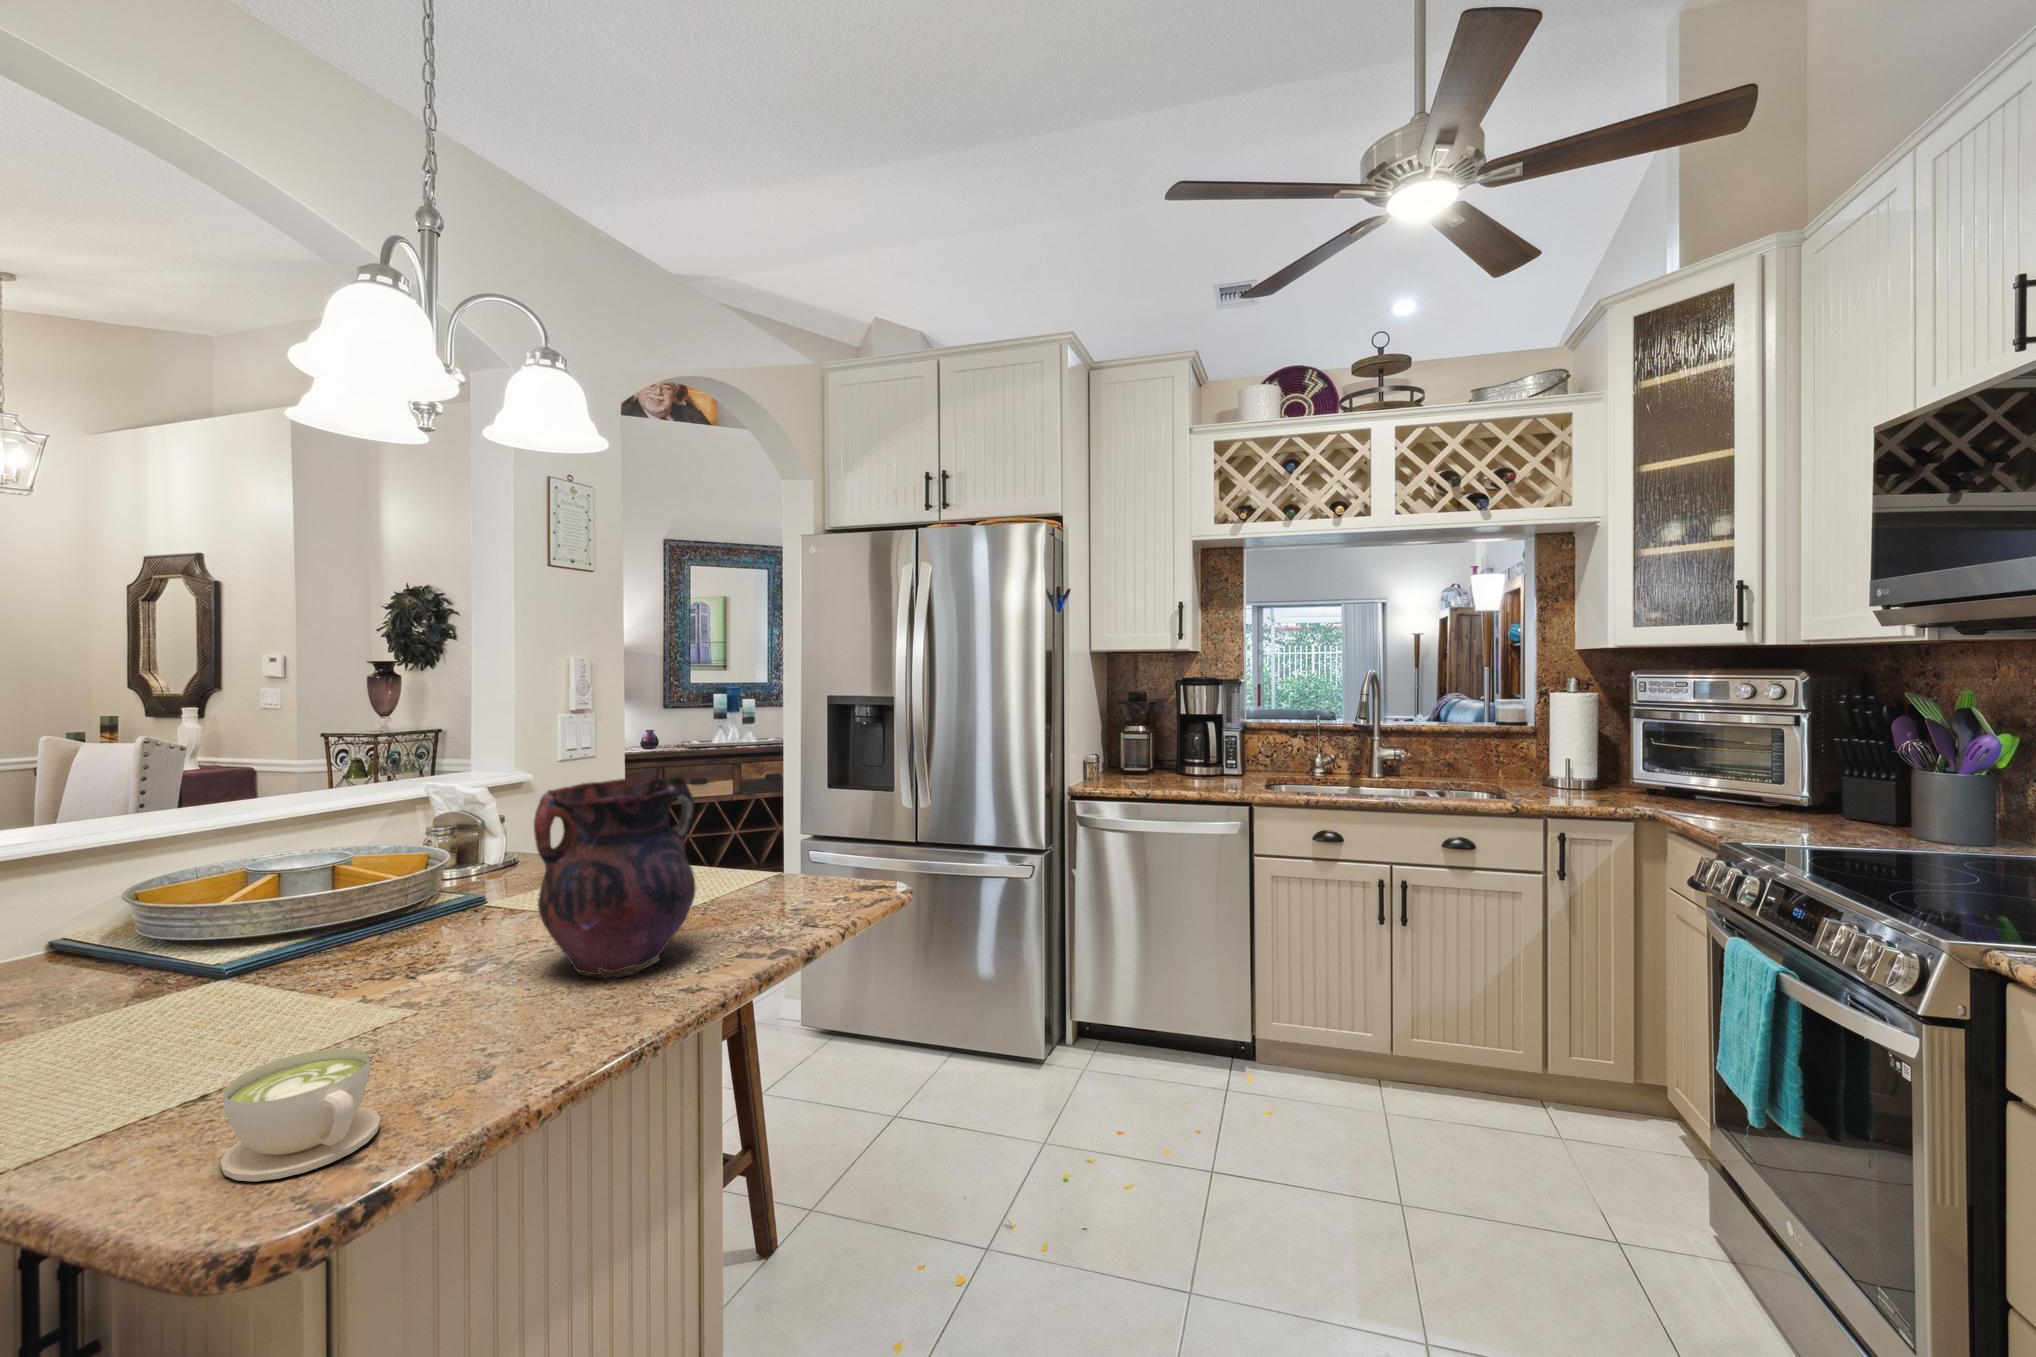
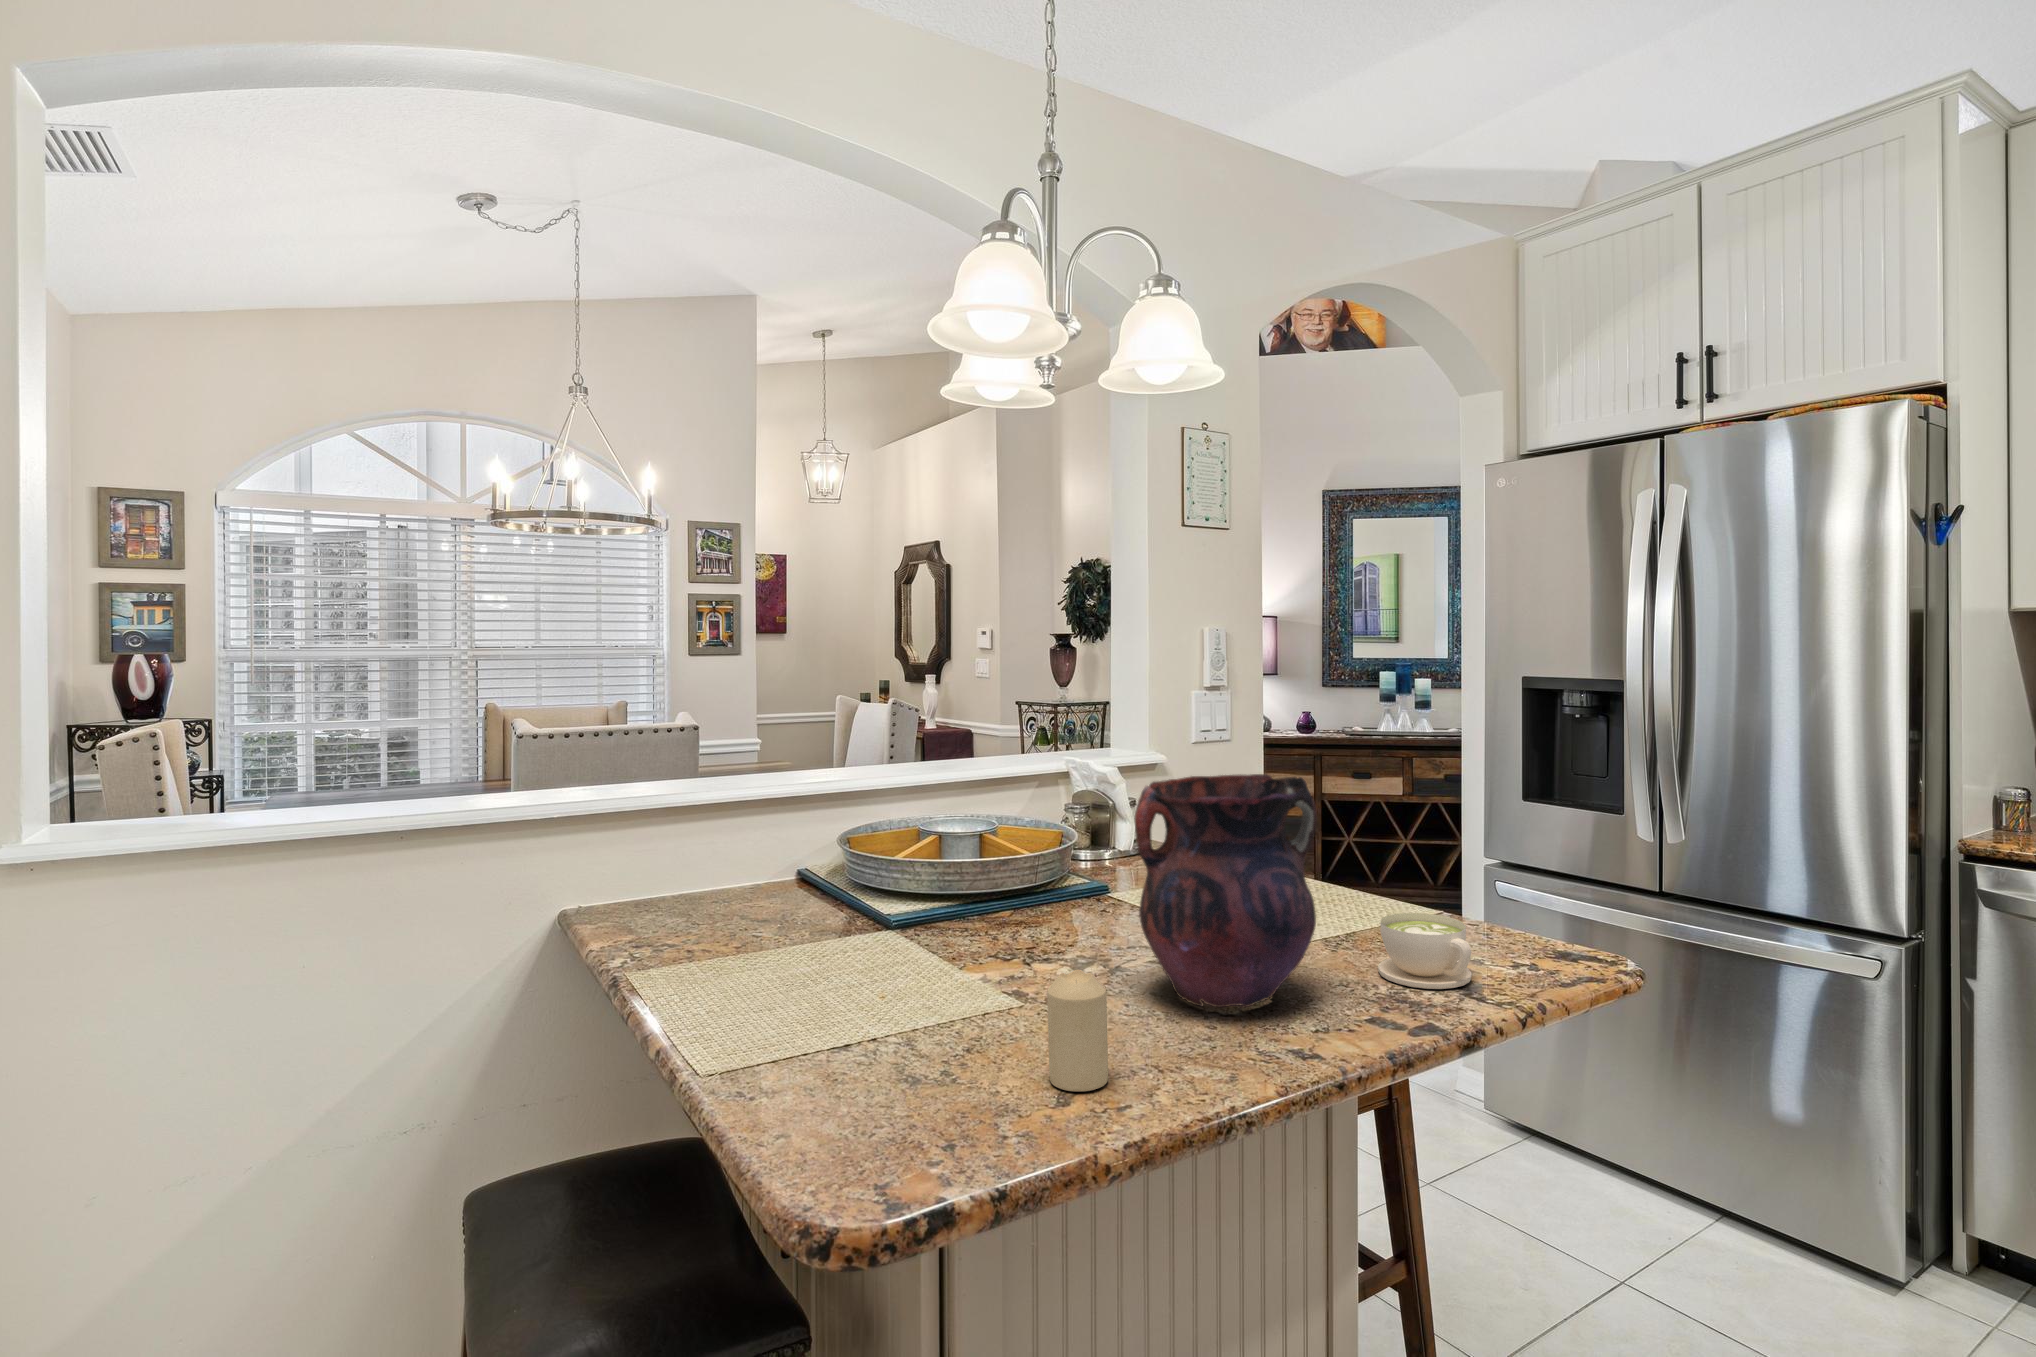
candle: none [462,959,525,1067] -> present [1047,970,1108,1091]
coffee cup: present [220,1048,380,1181] -> present [1378,913,1472,989]

